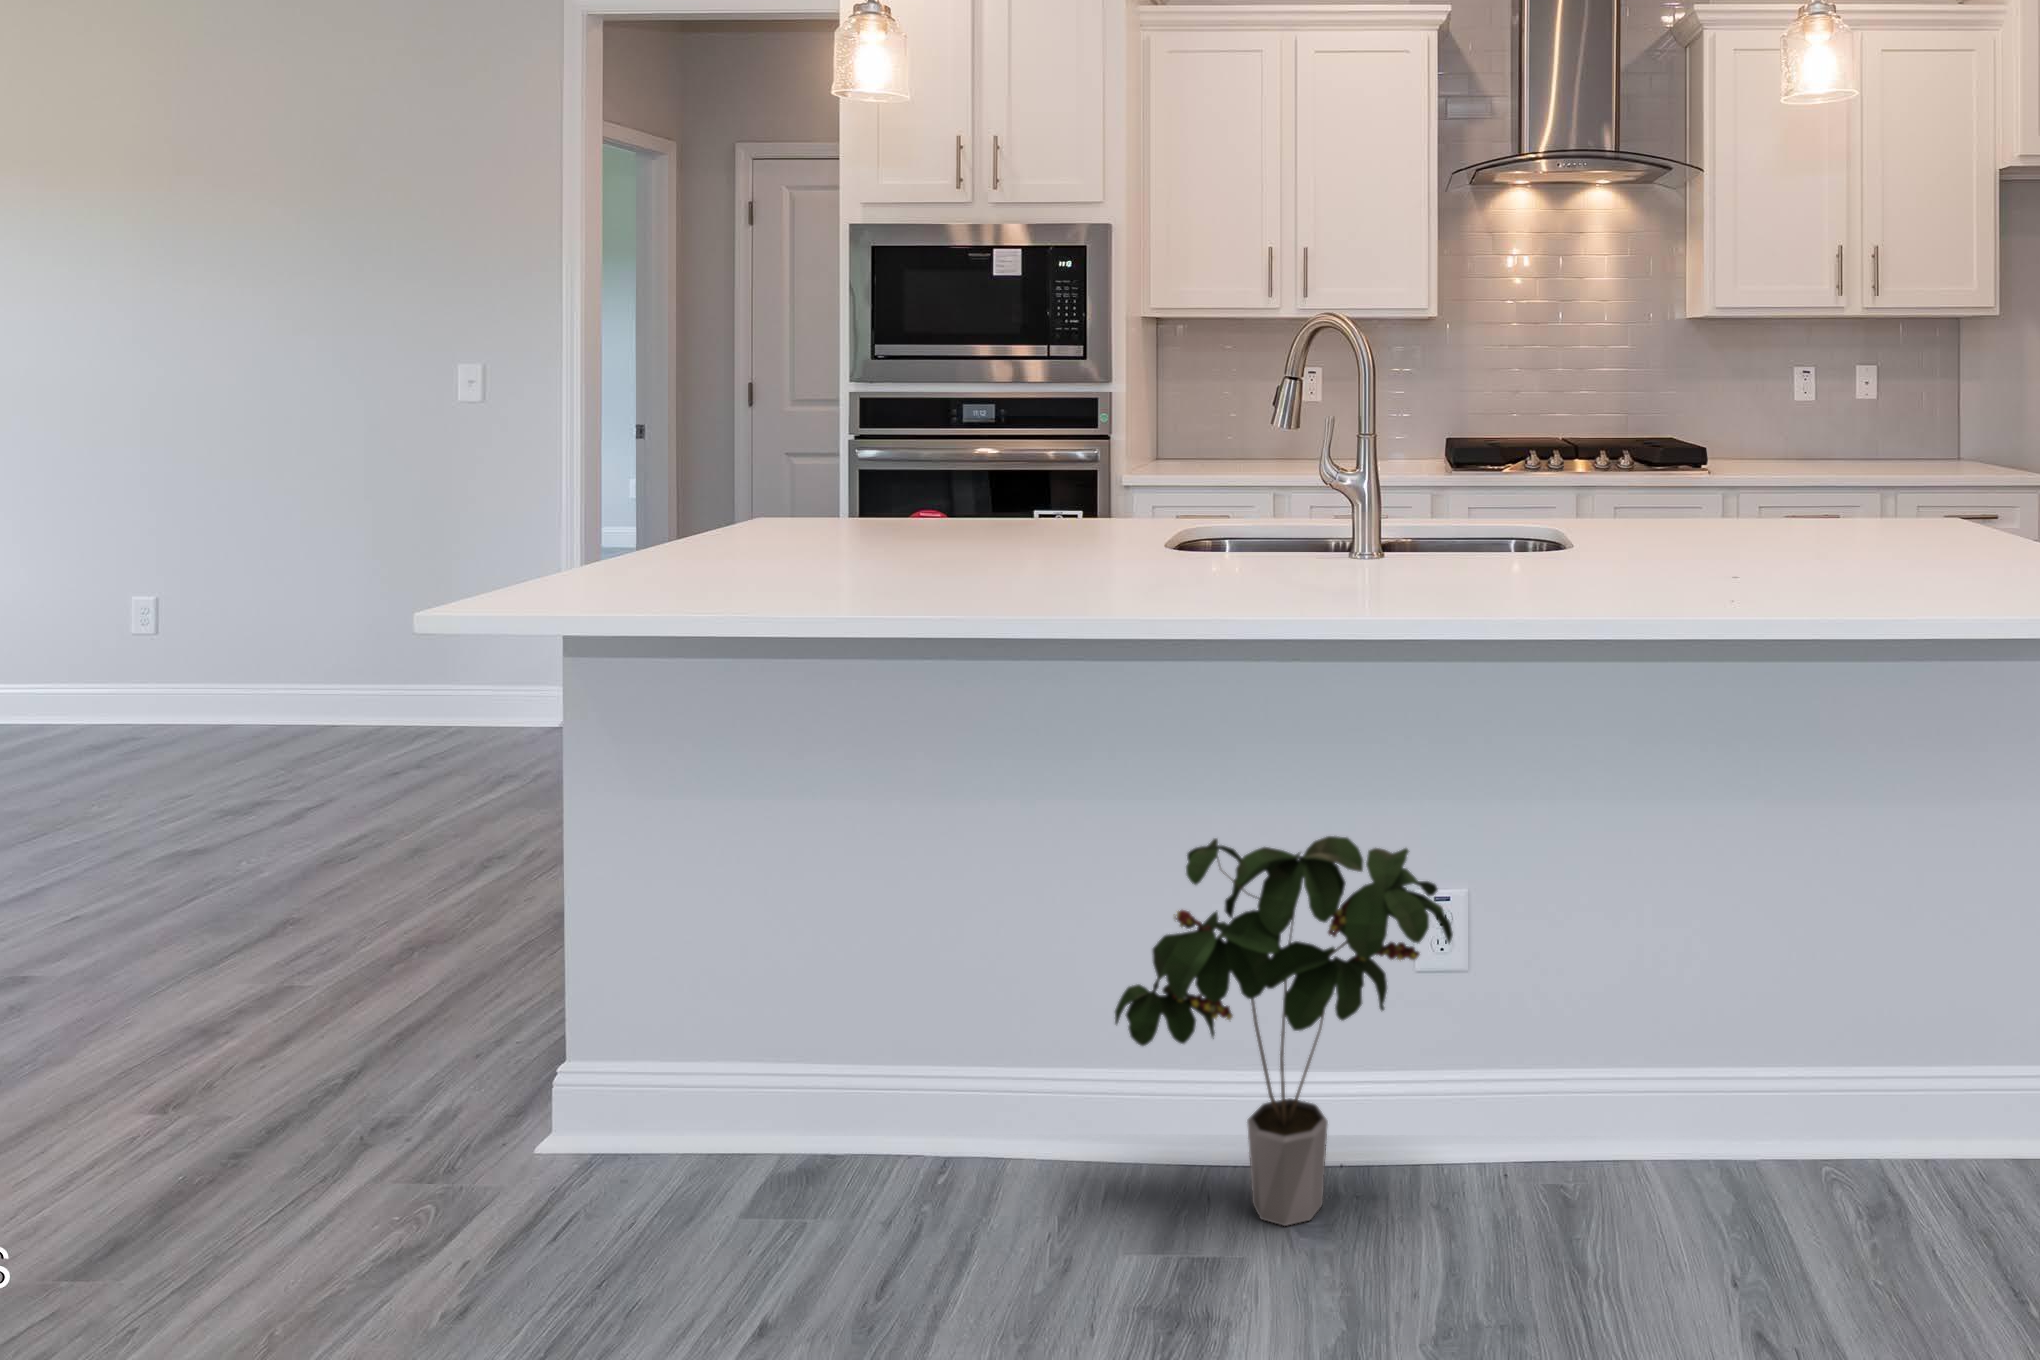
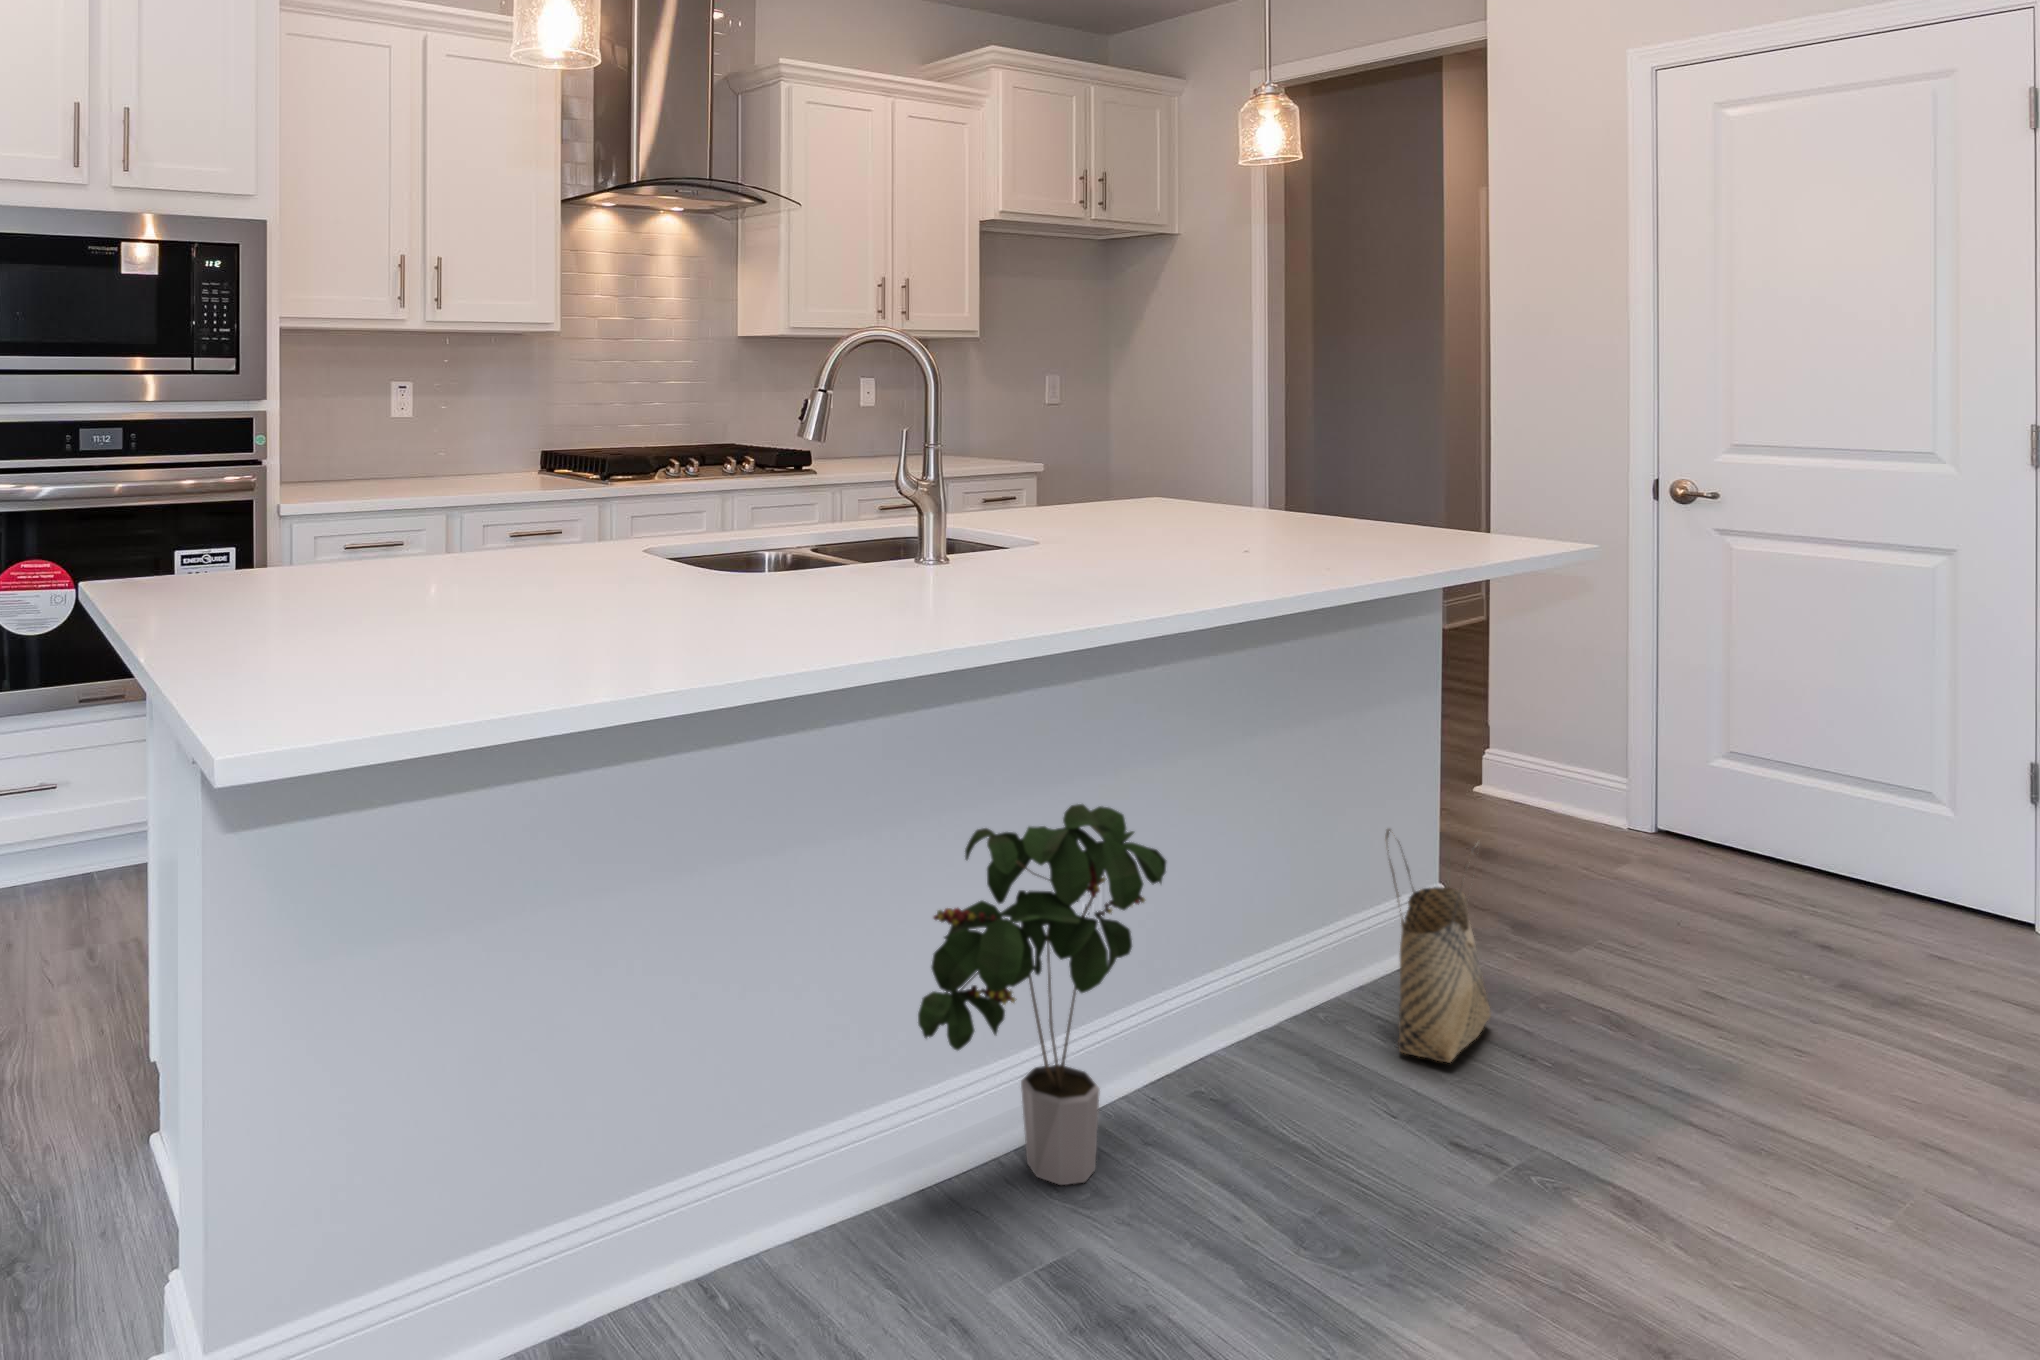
woven basket: none [1814,962,1999,1273] -> present [1385,829,1491,1063]

